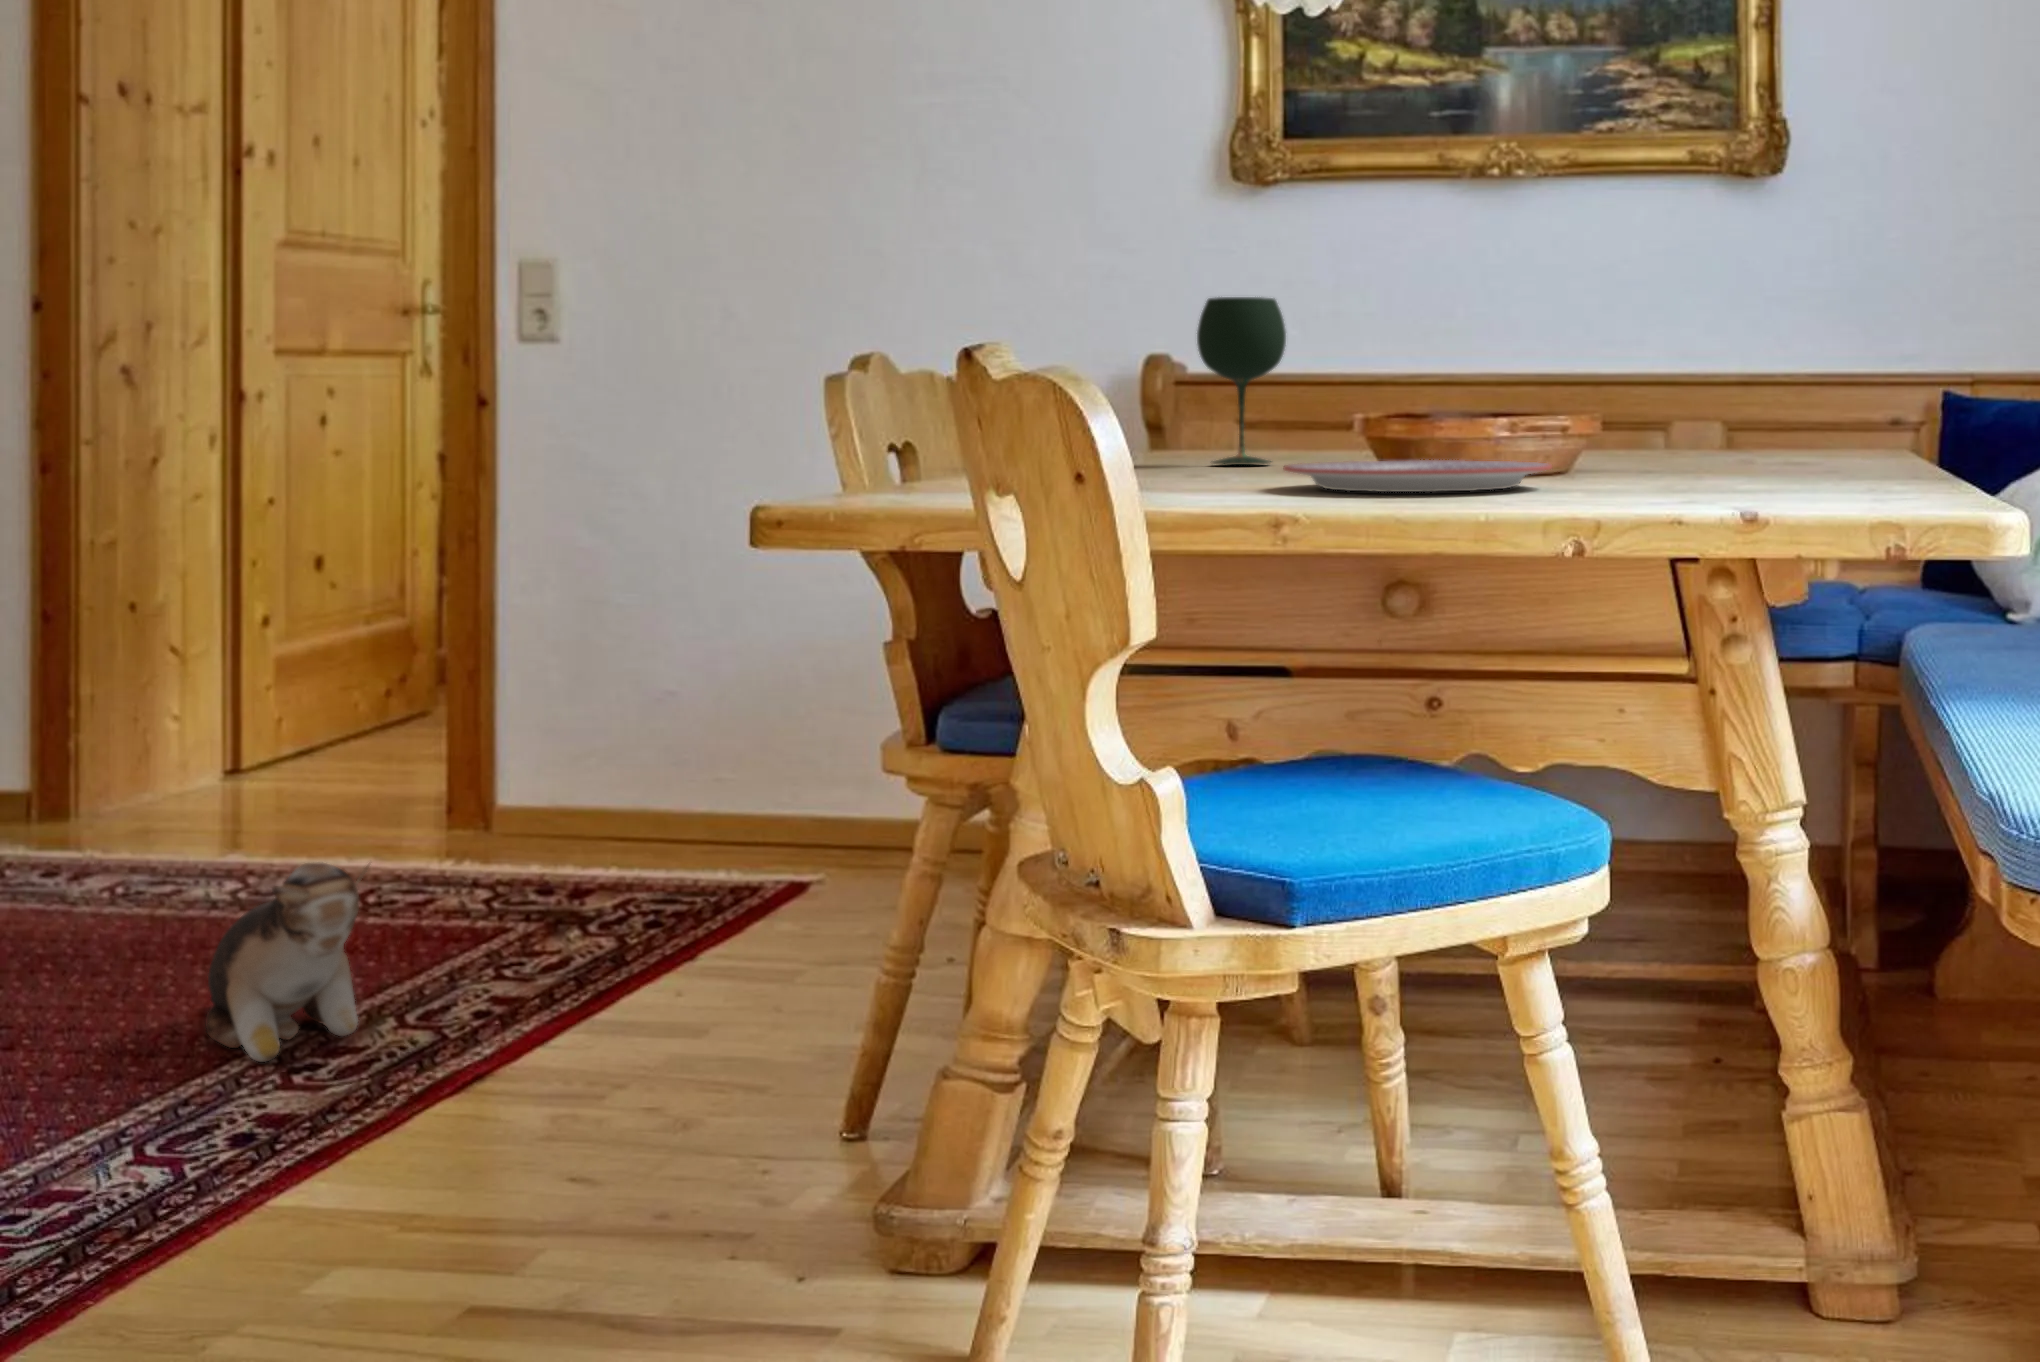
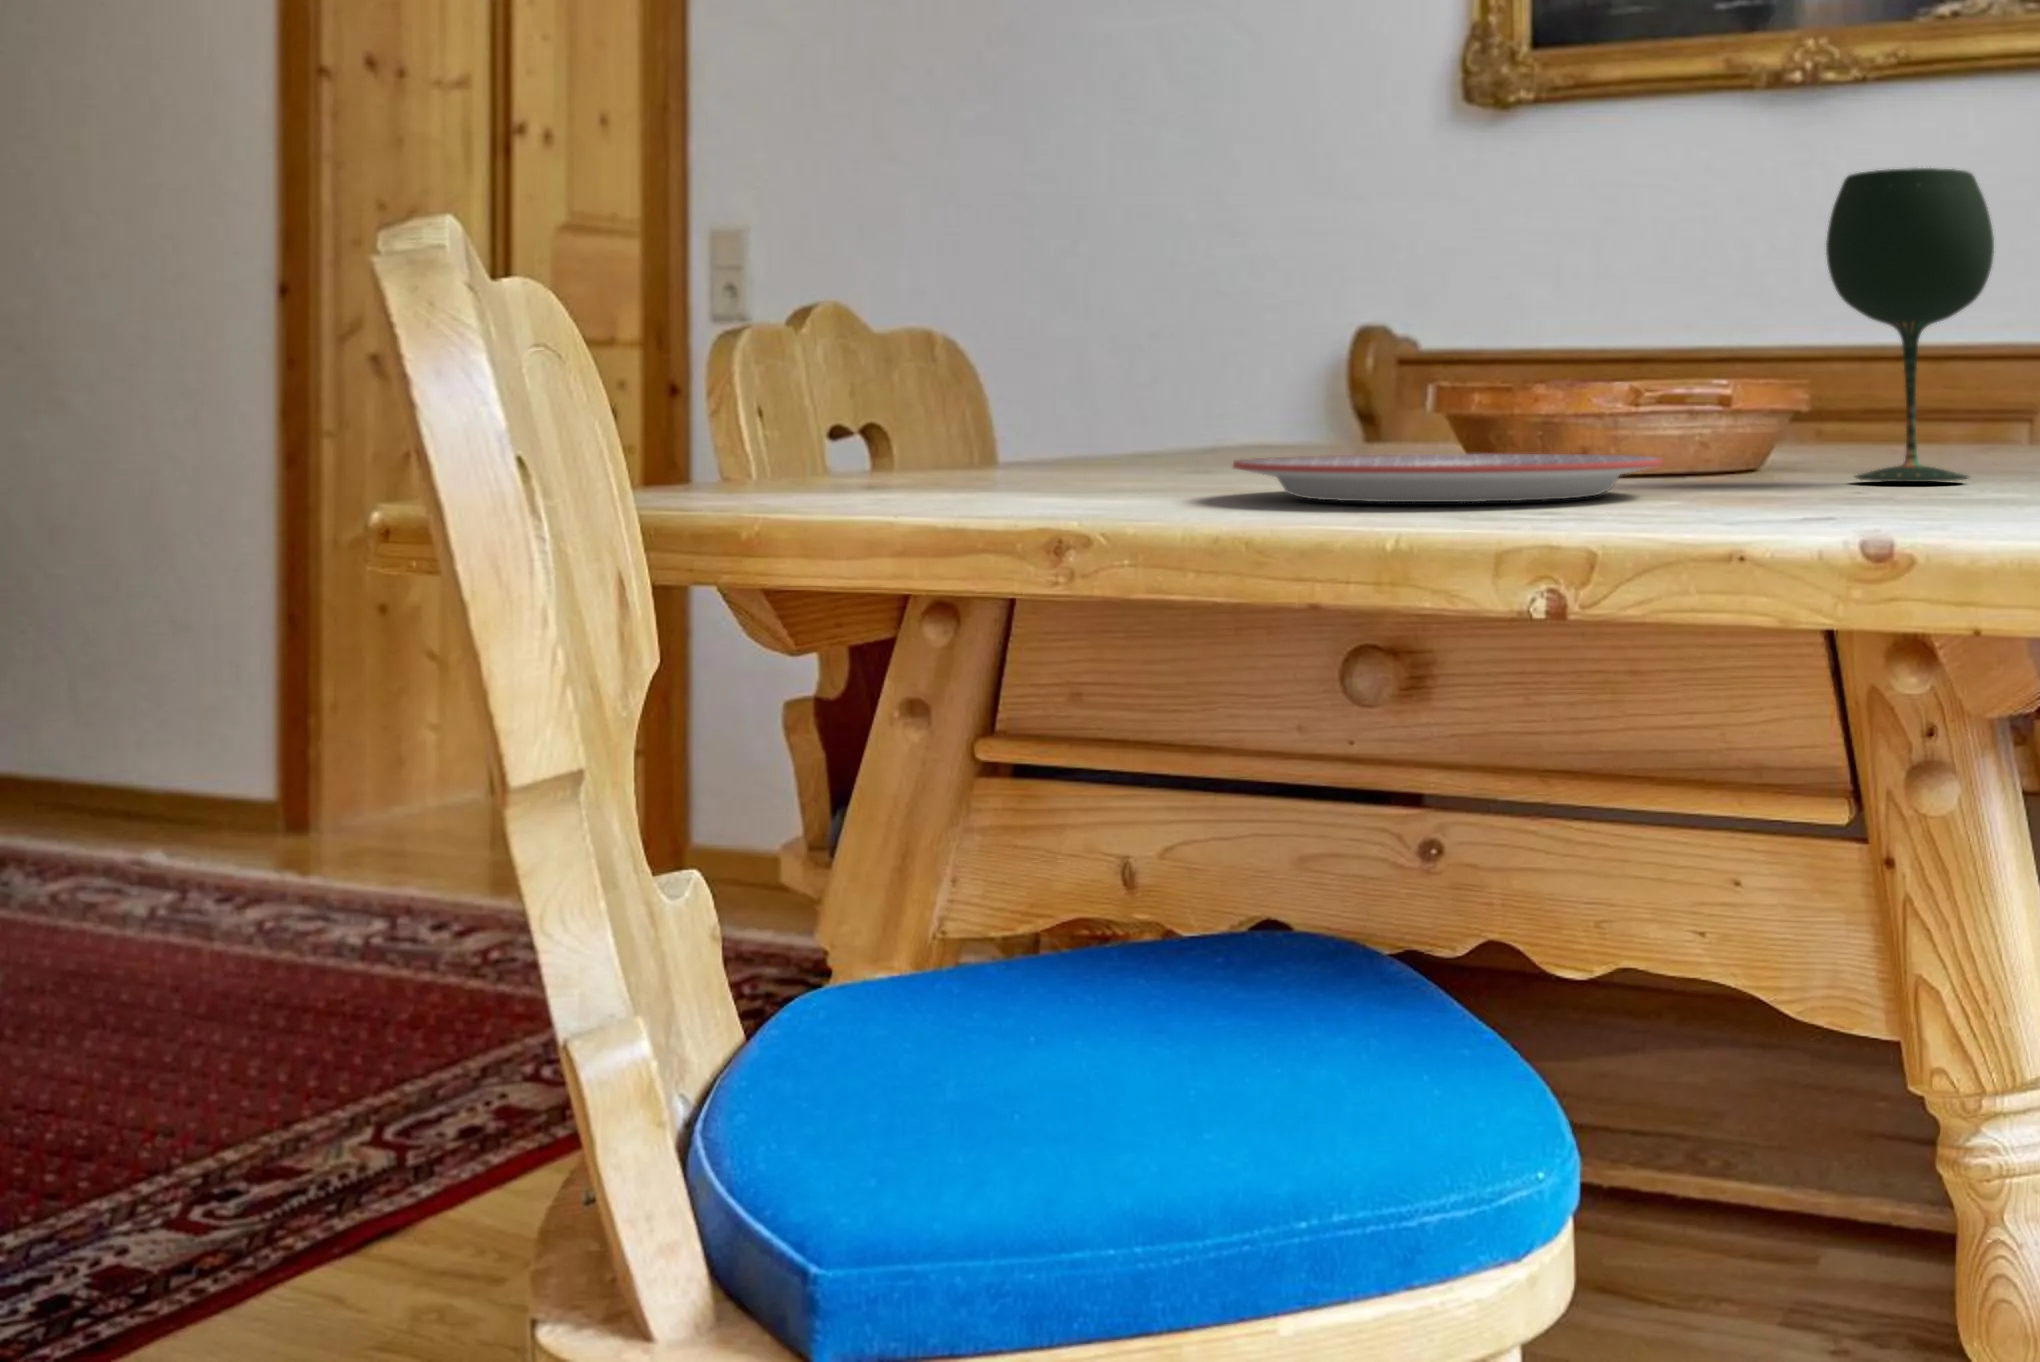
wine glass: present [1197,297,1286,465] -> present [1826,168,1994,482]
plush toy: present [205,862,369,1062] -> none [170,940,326,1180]

